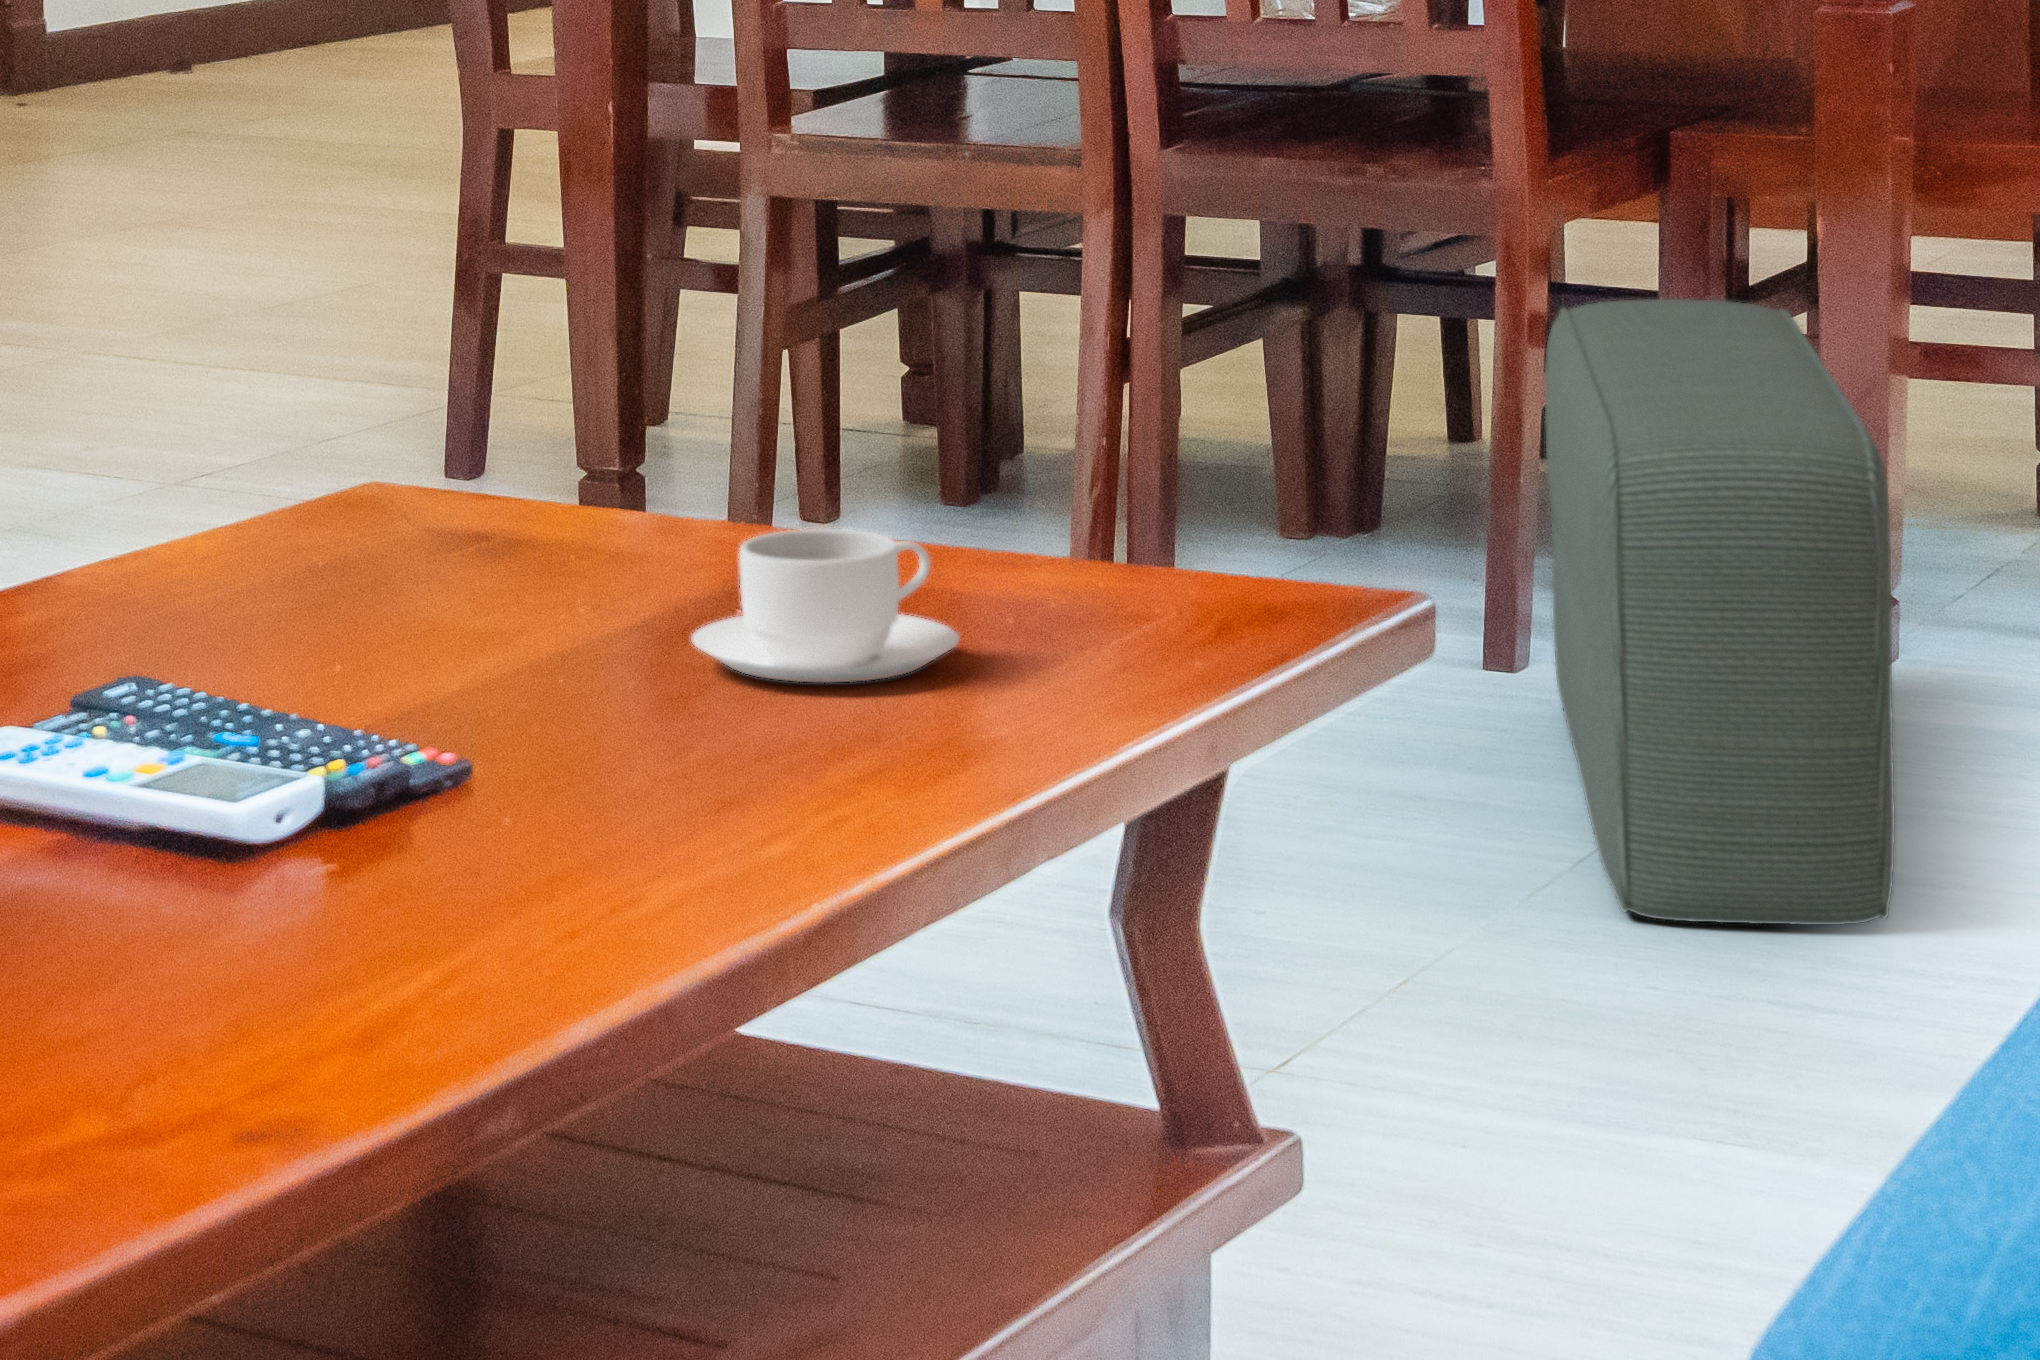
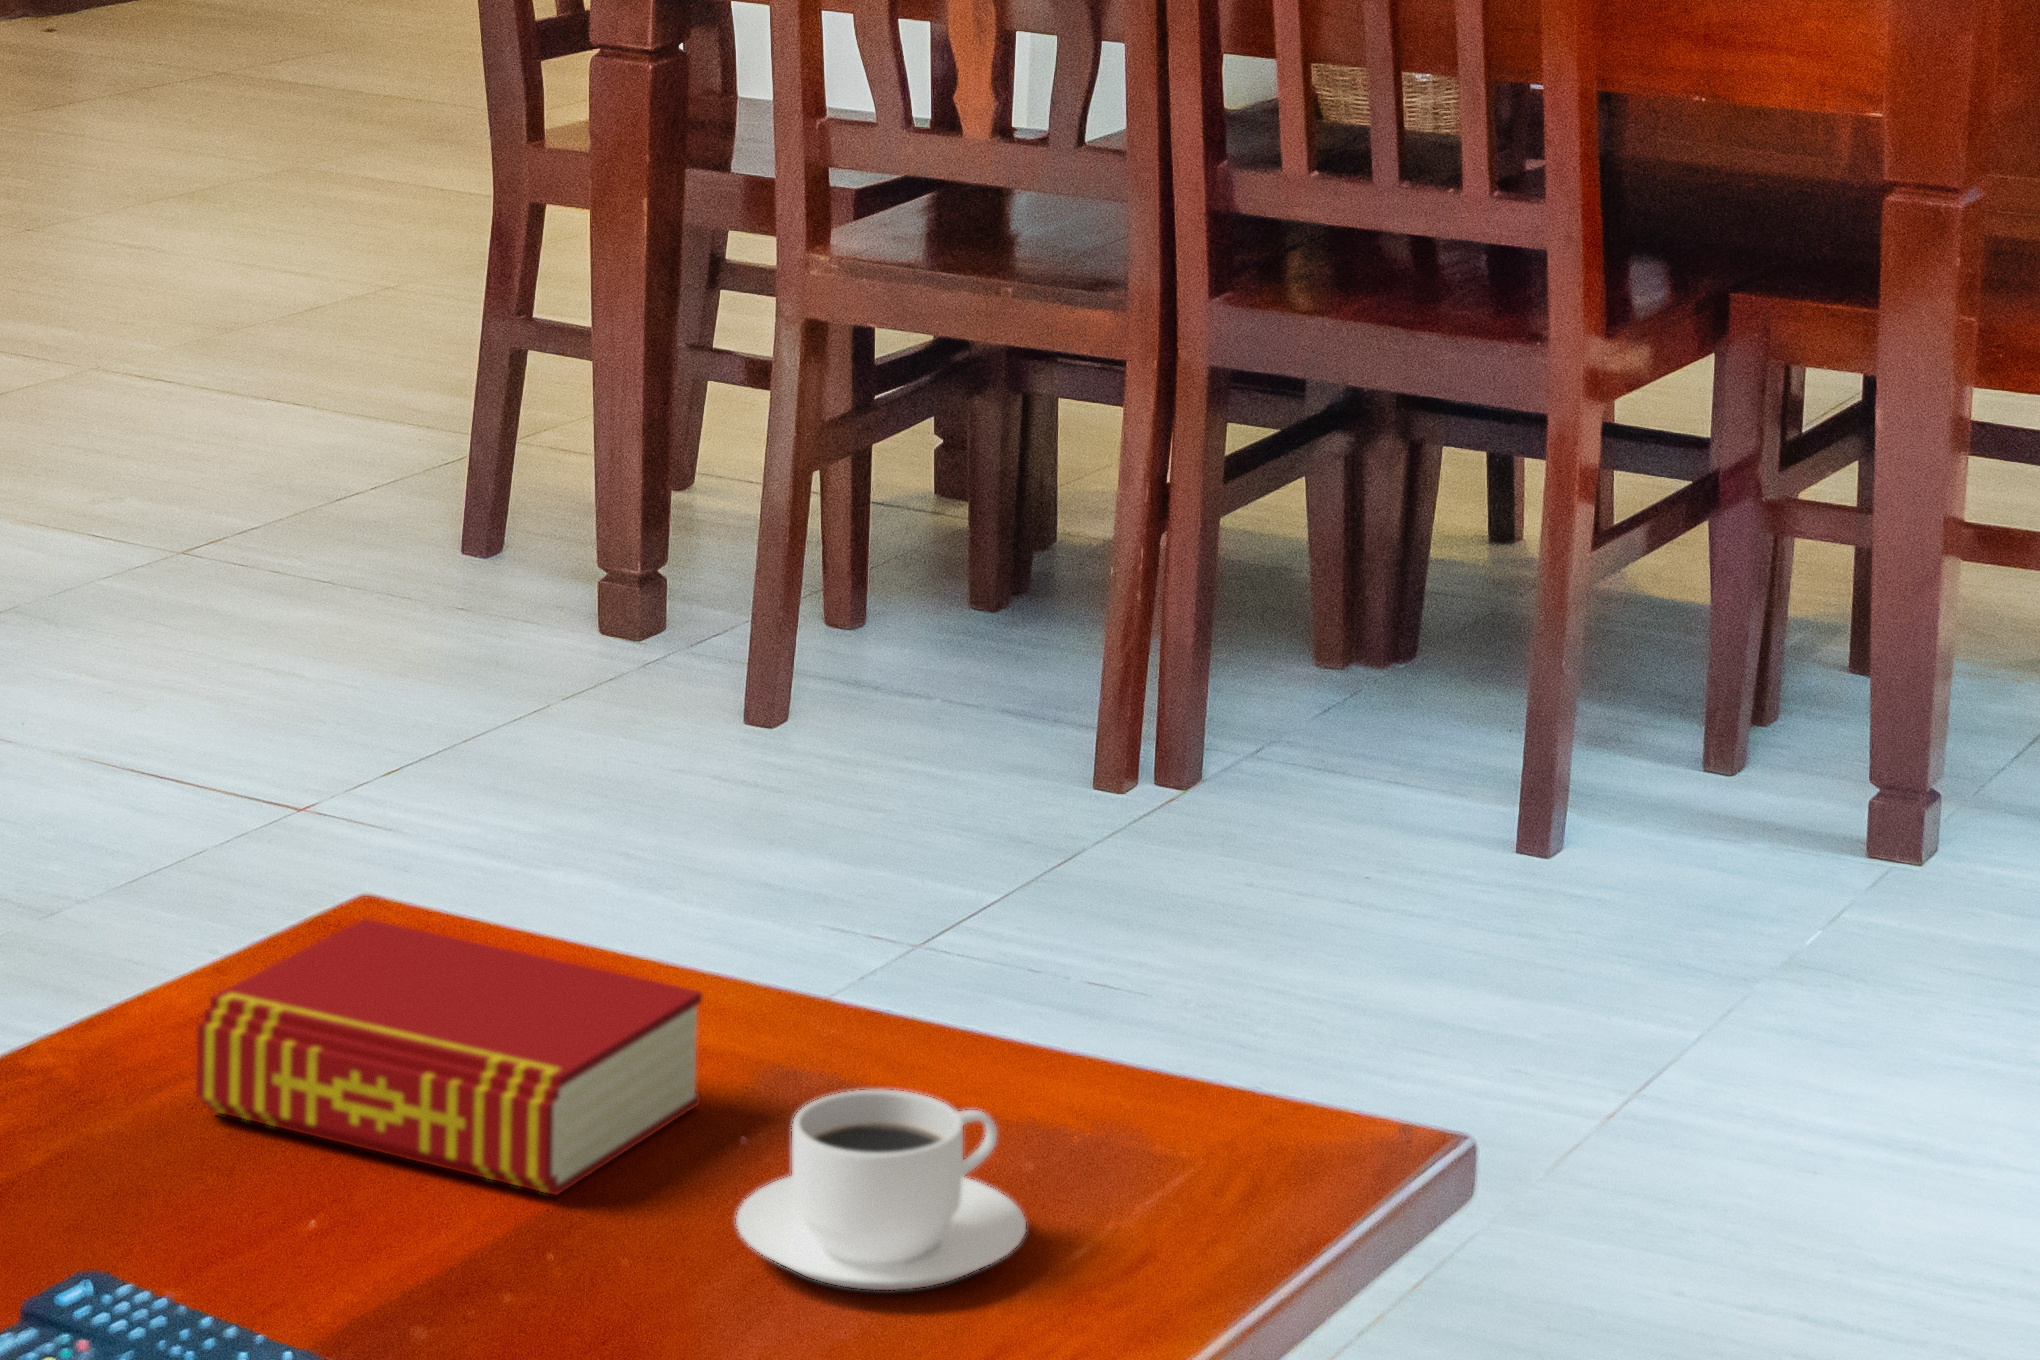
pouf: present [1545,299,1895,925] -> none [1602,494,1953,1220]
book: none [192,453,658,639] -> present [196,919,702,1195]

